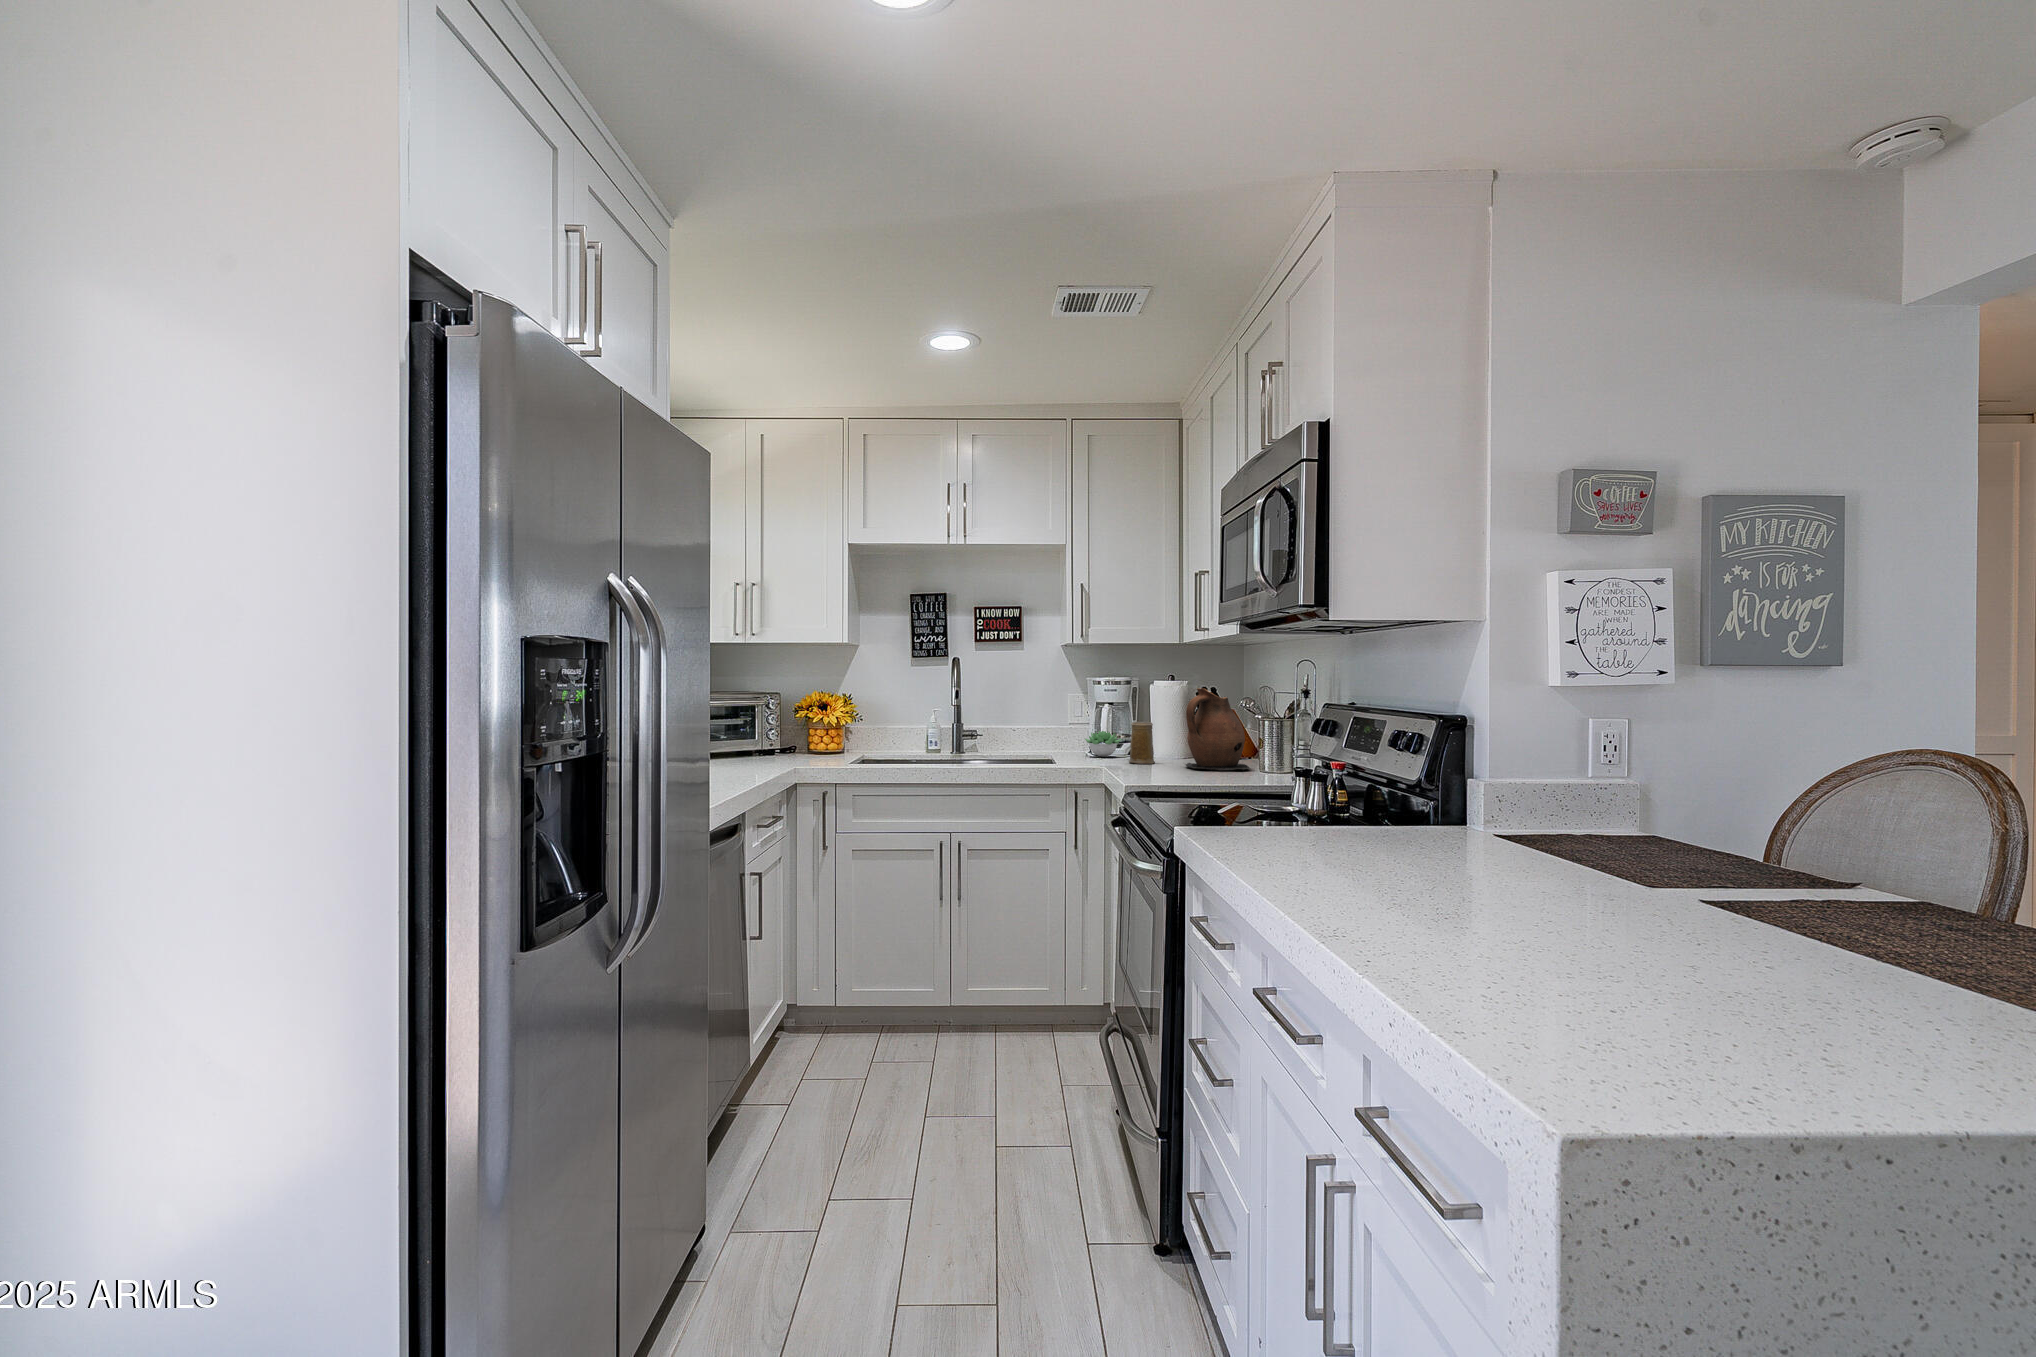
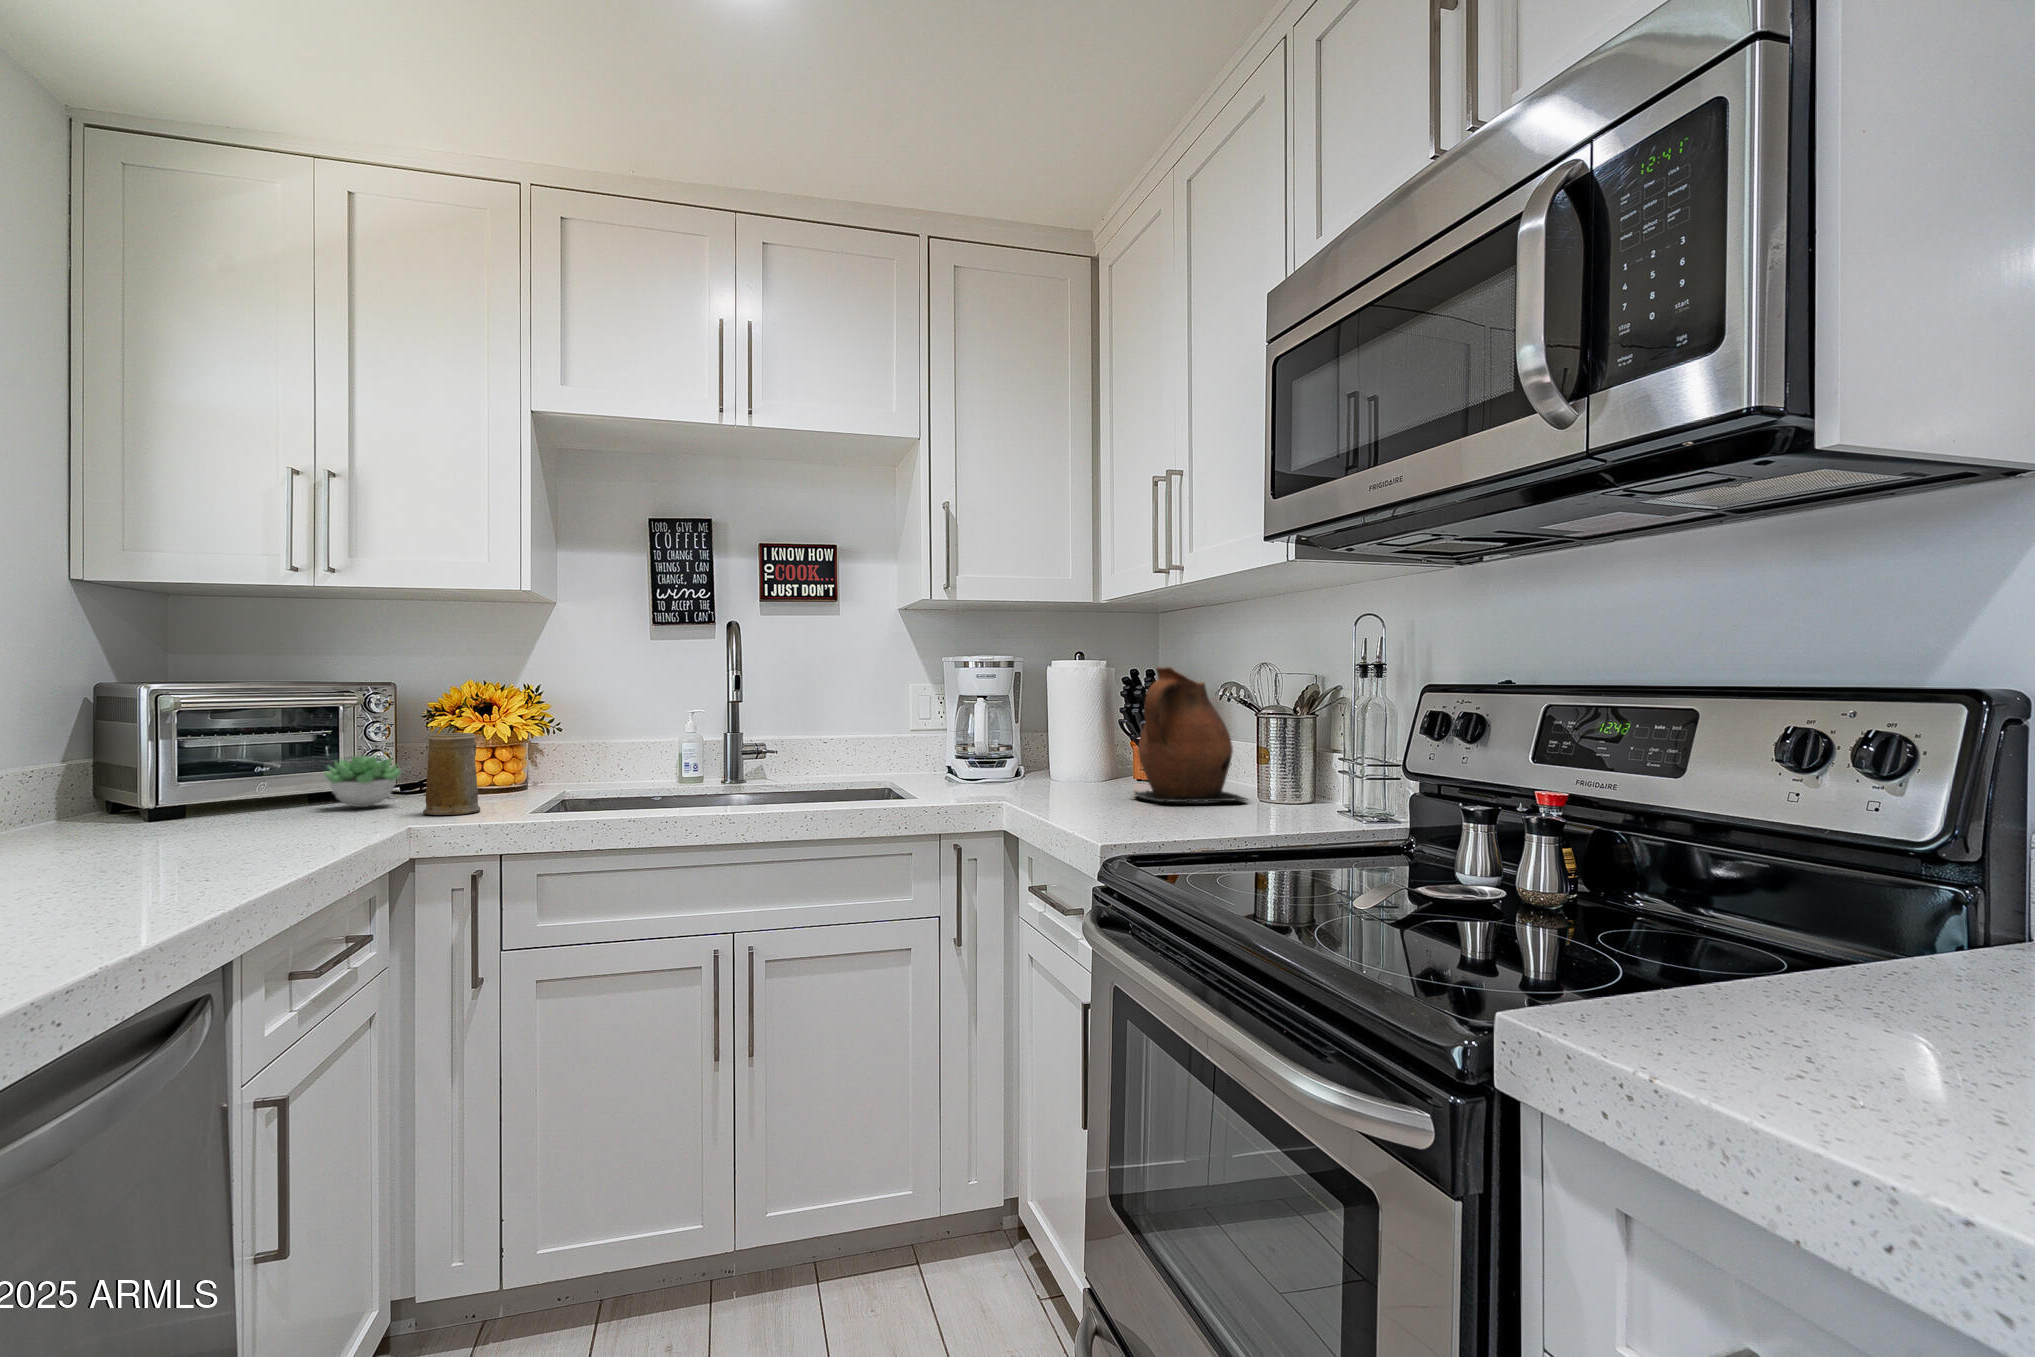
mug: present [1129,722,1155,764] -> present [423,733,480,815]
succulent plant: present [1085,731,1121,757] -> present [324,756,403,807]

